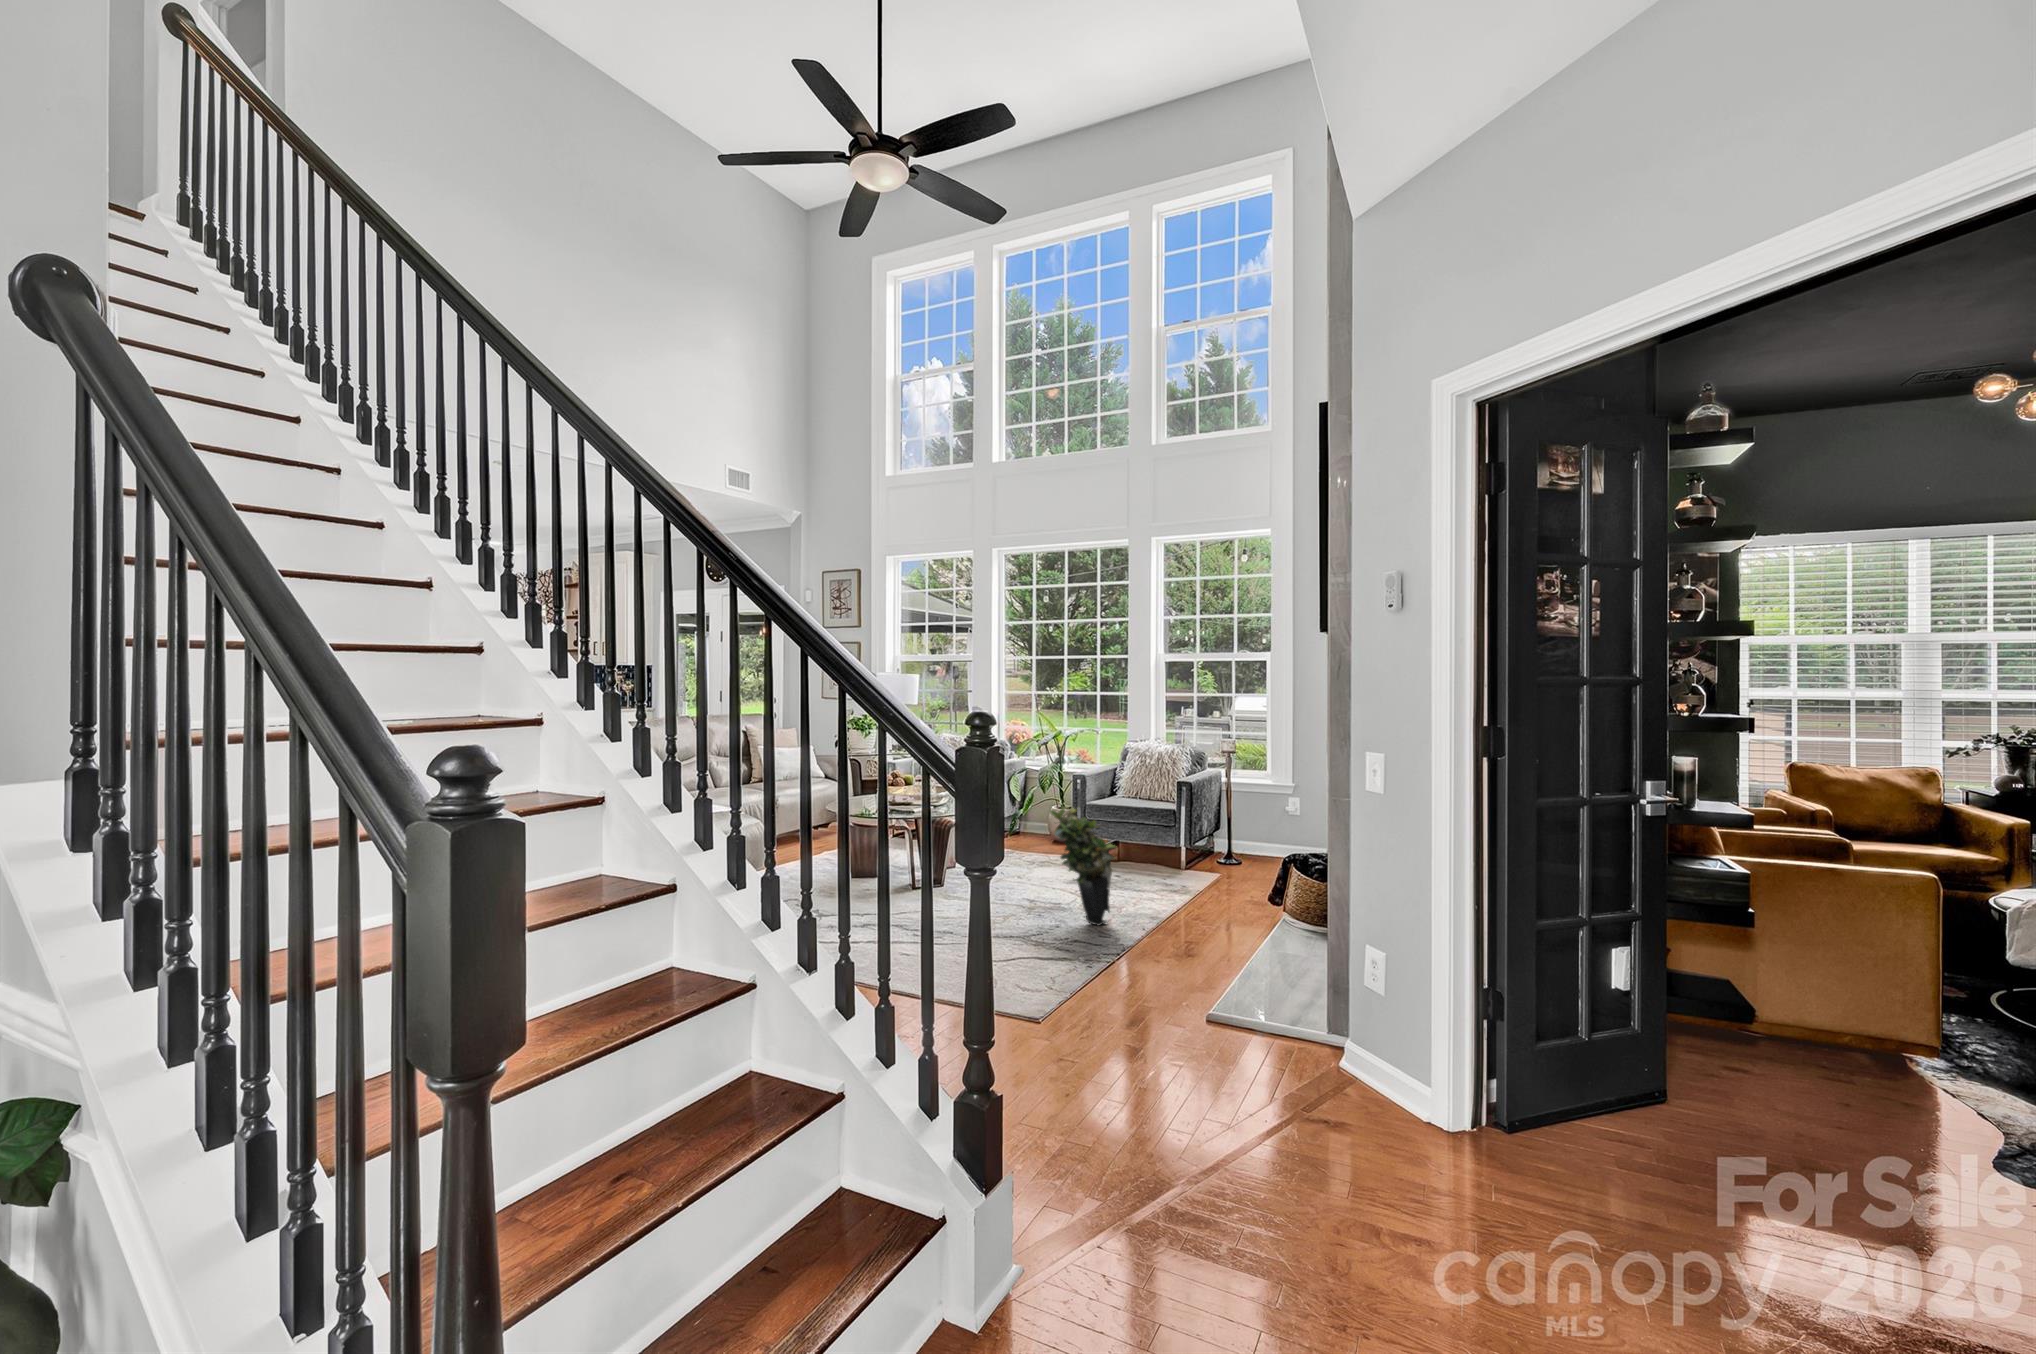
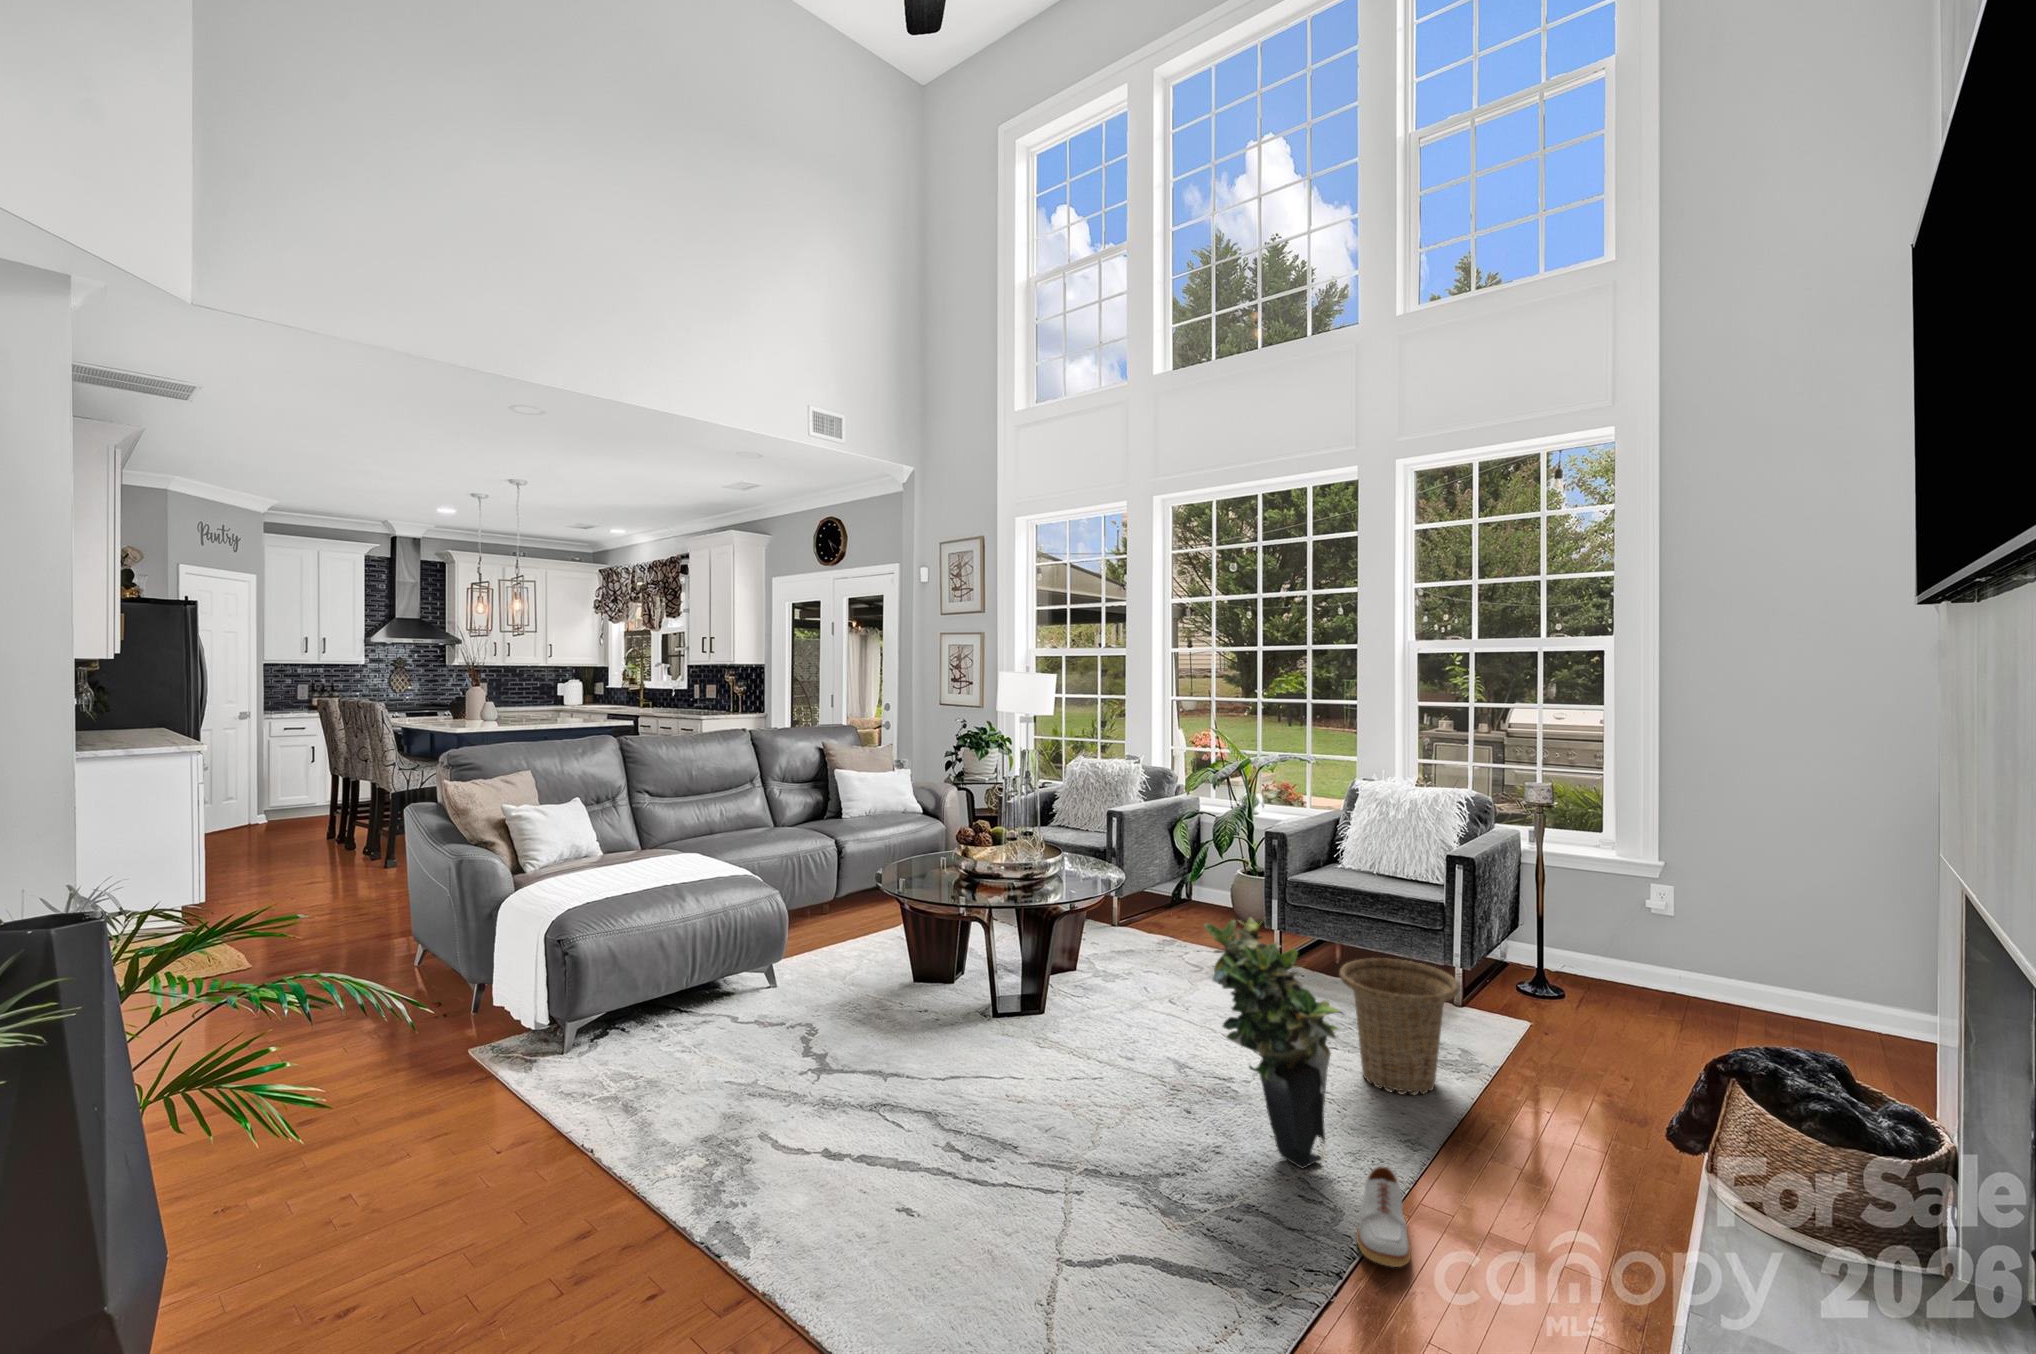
basket: none [1117,835,1177,901] -> present [1340,958,1459,1095]
shoe: none [1124,914,1147,945] -> present [1356,1167,1411,1267]

